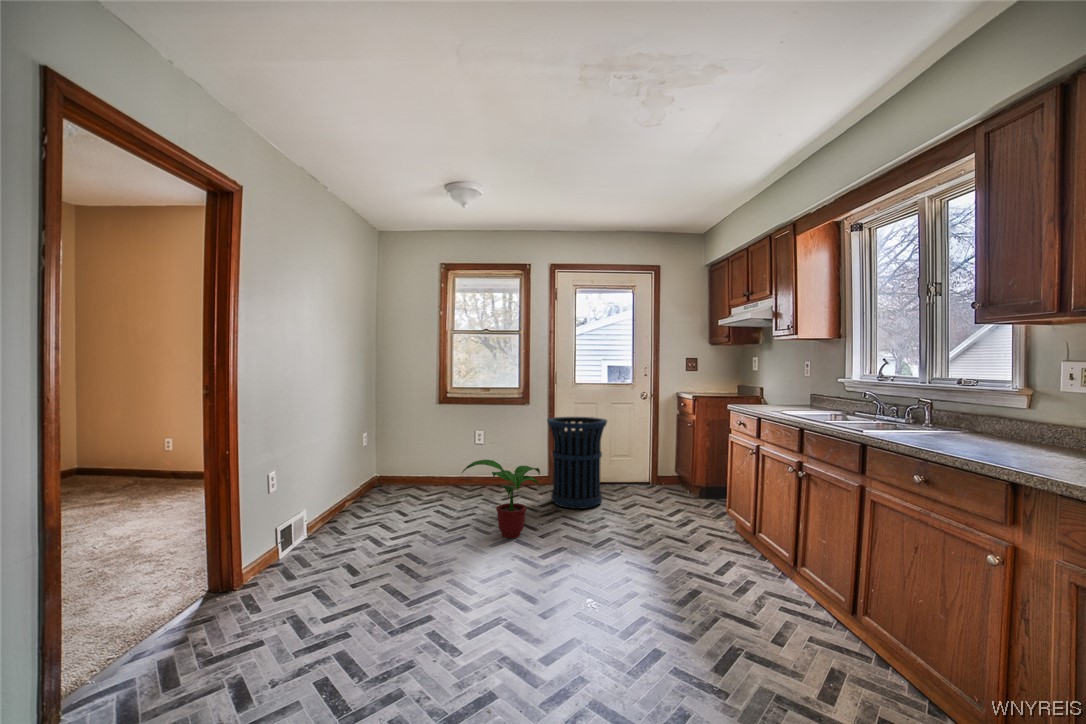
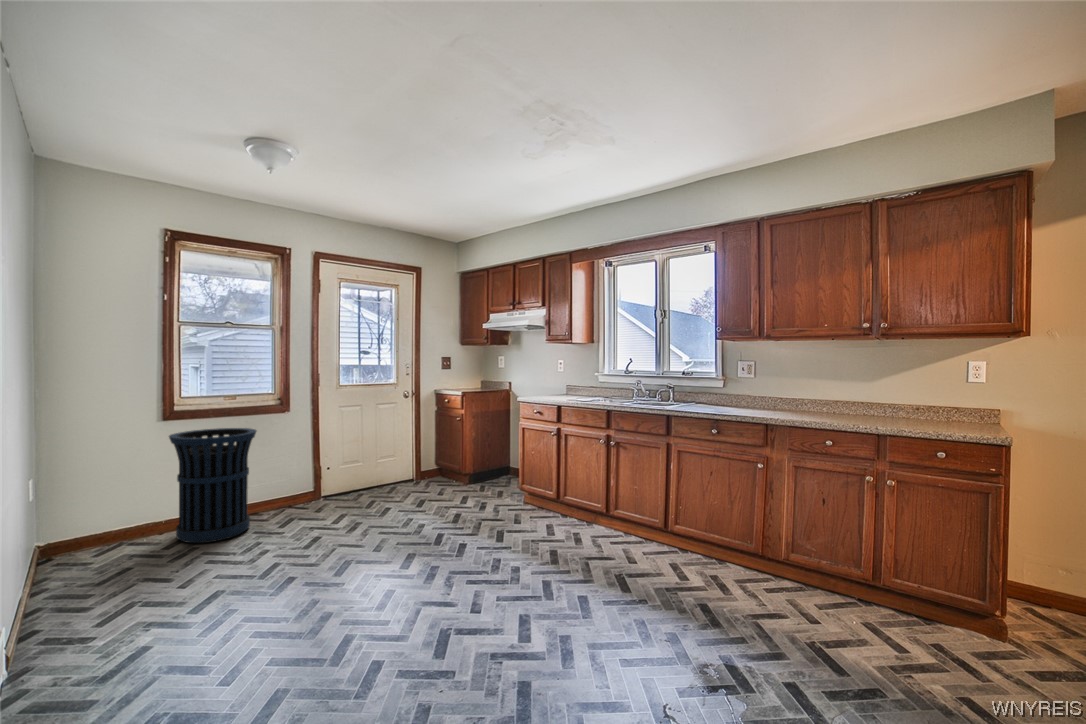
potted plant: present [462,460,540,538] -> none [31,501,177,603]

